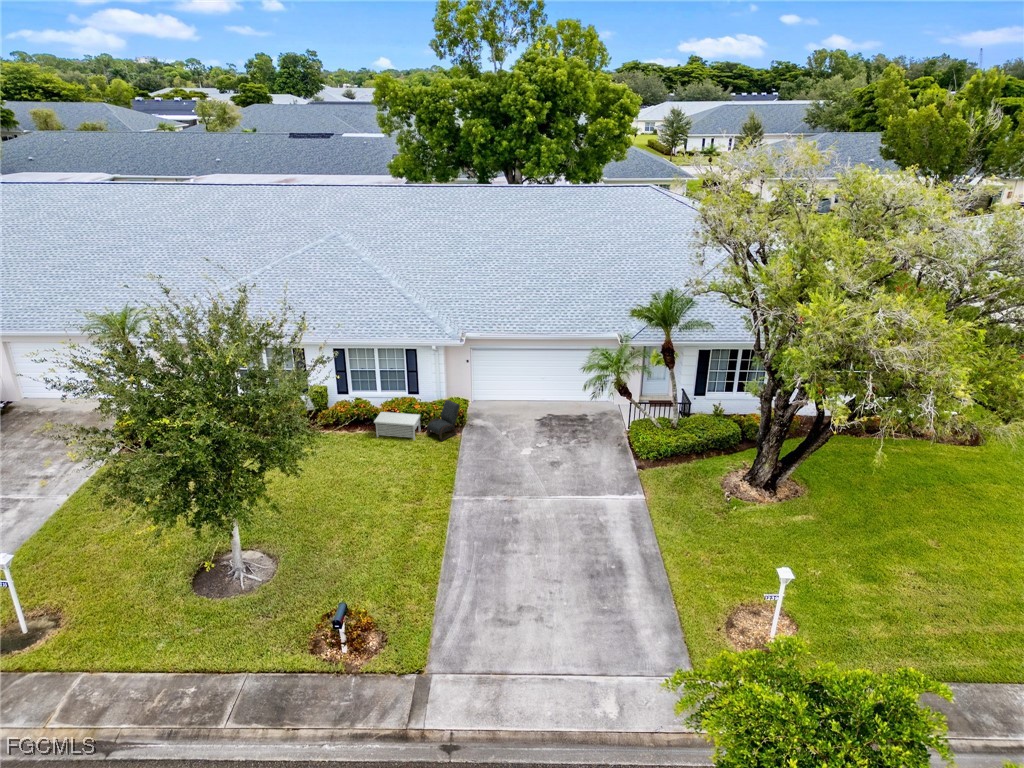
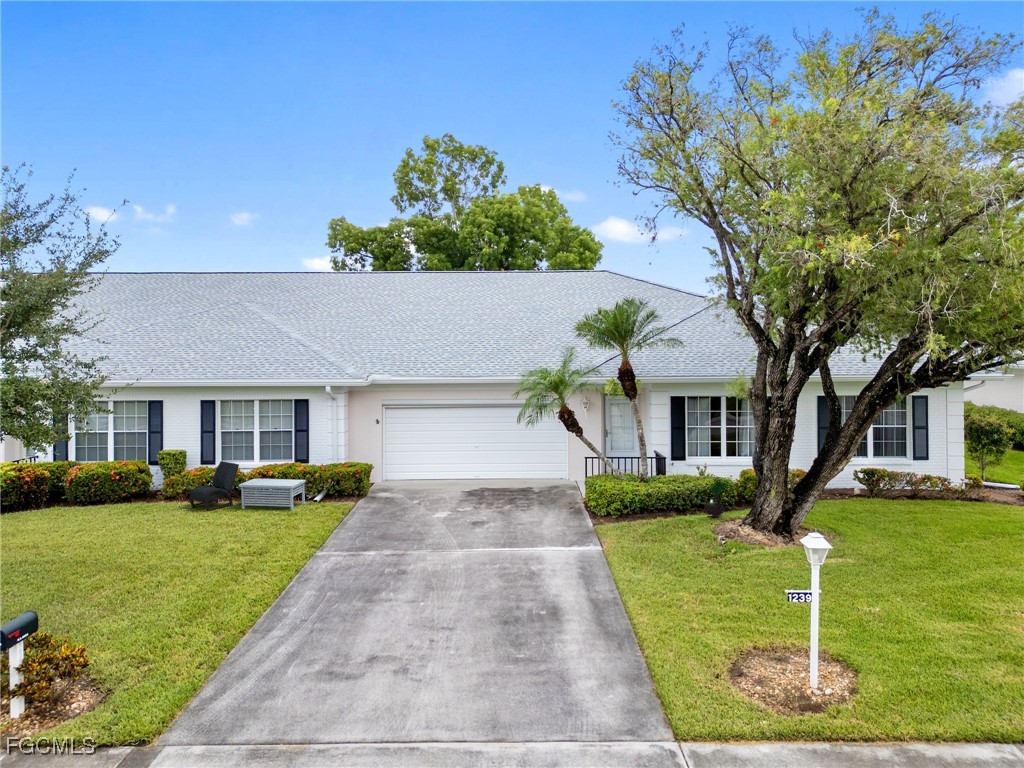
lounge chair: present [427,400,460,441] -> present [190,461,239,511]
potted tree: none [717,431,738,458] -> present [705,479,728,517]

